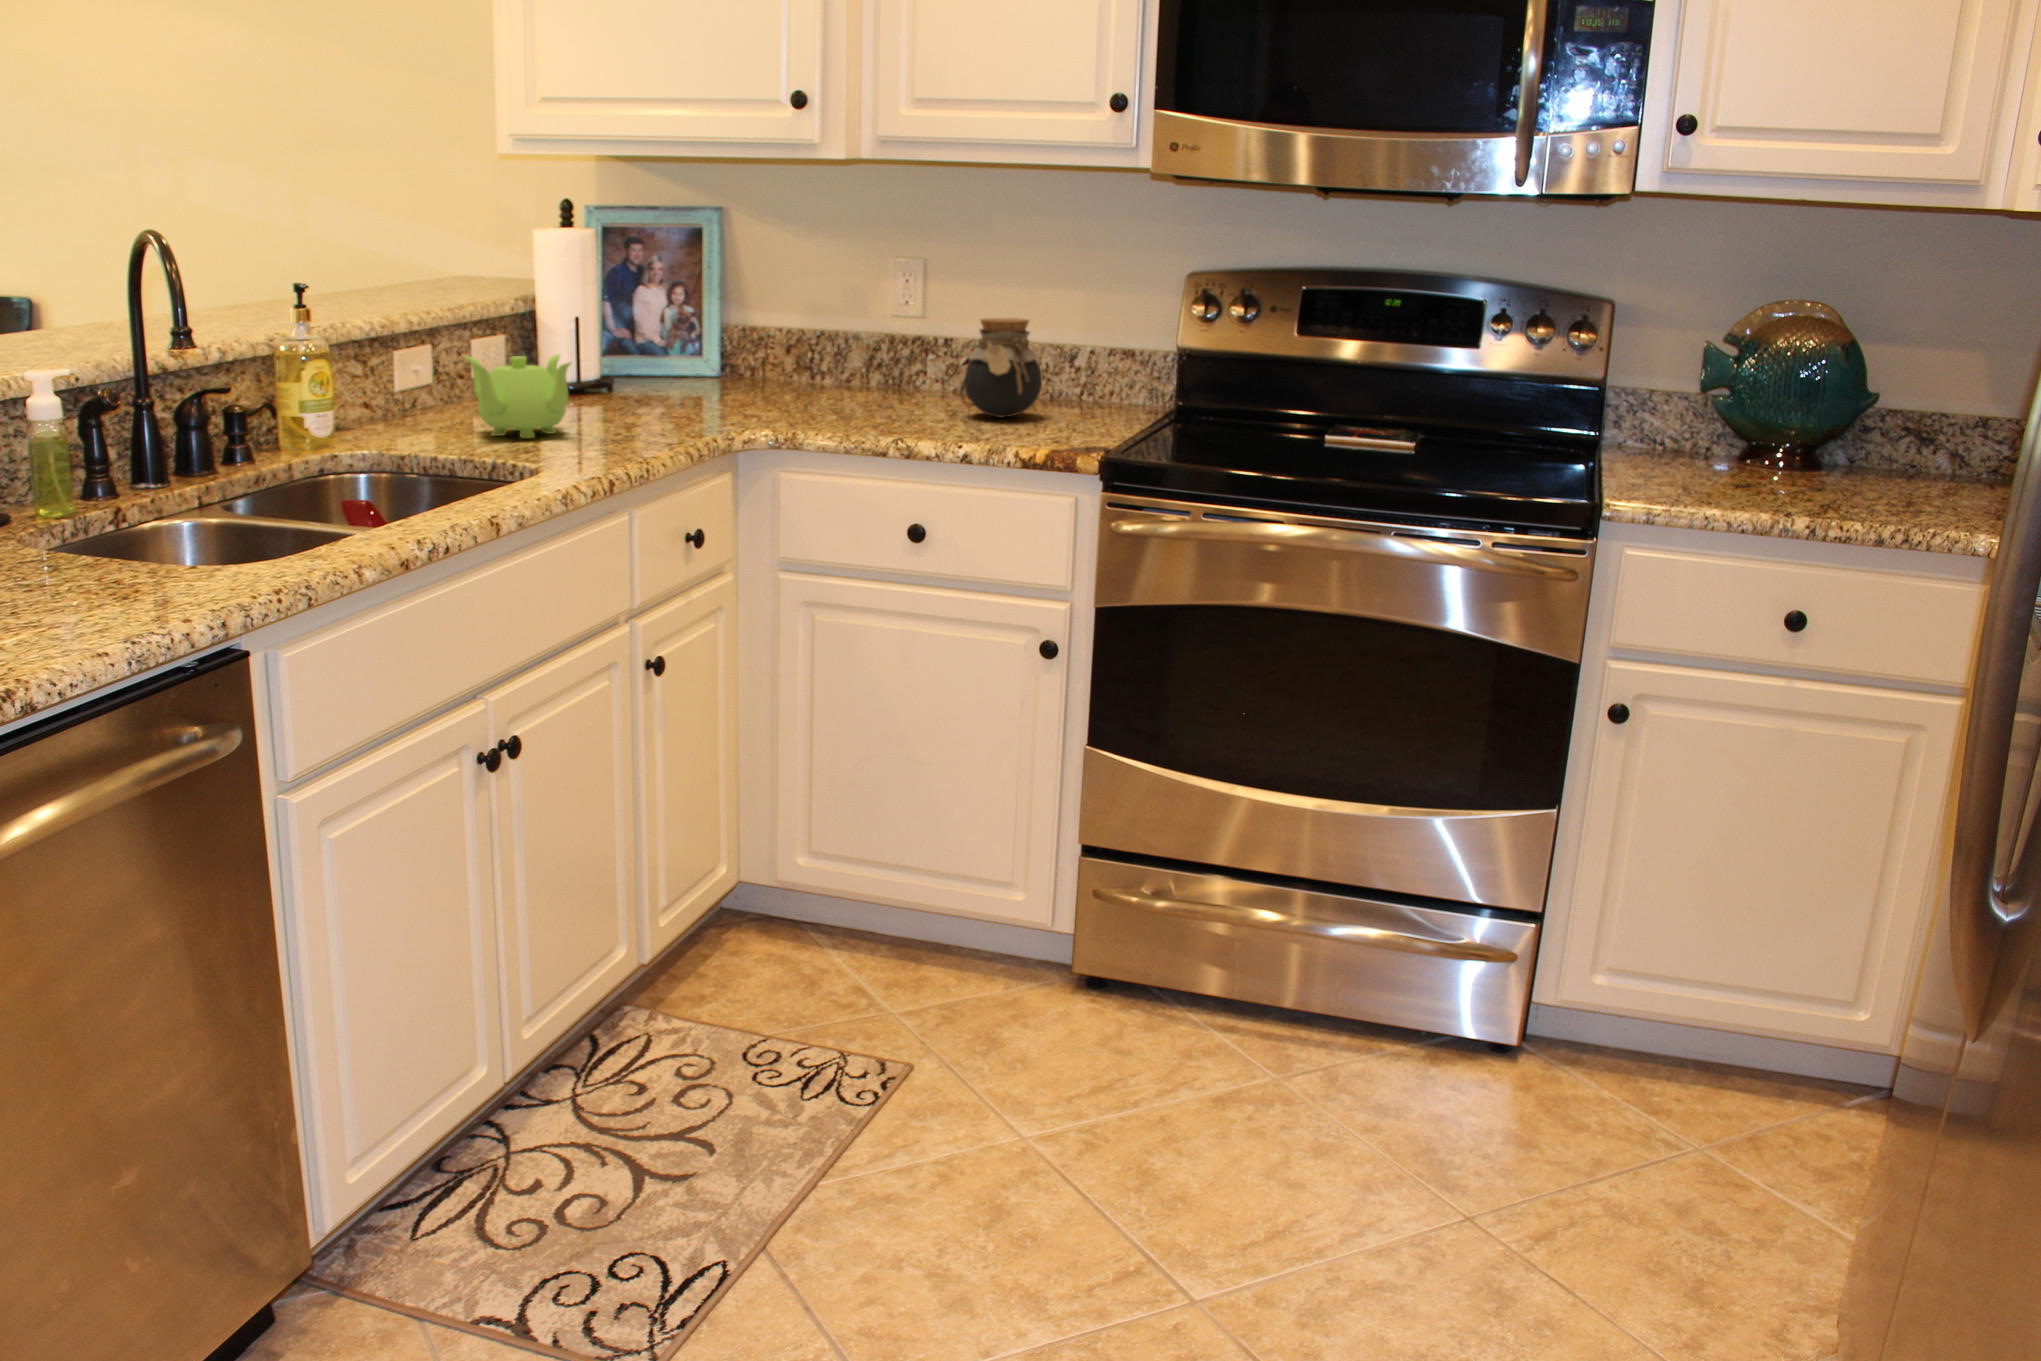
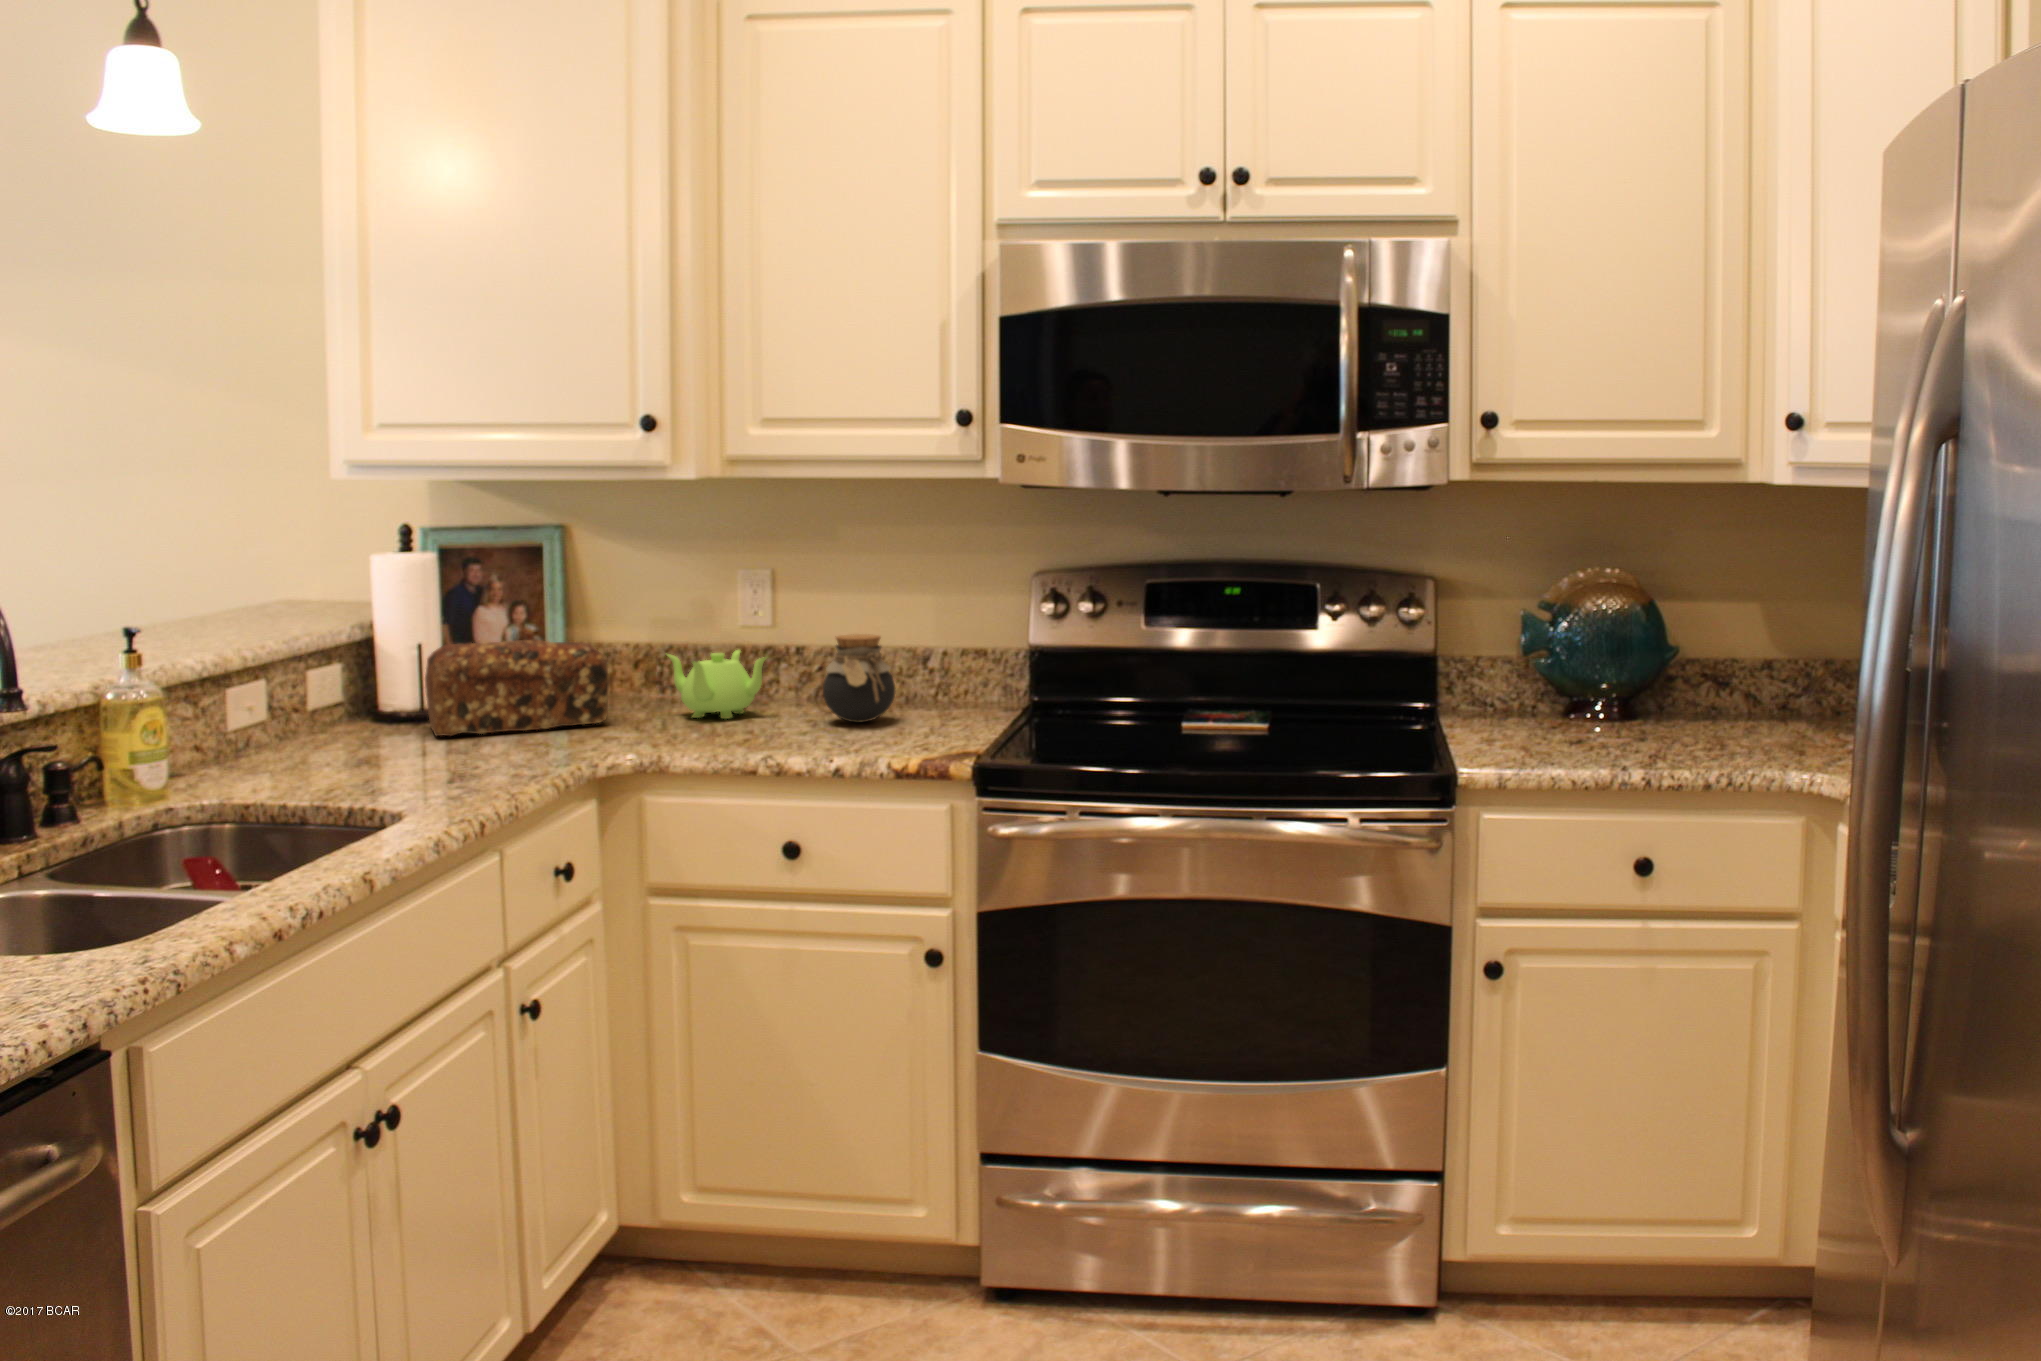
bread loaf: none [576,315,748,411] -> present [425,640,609,736]
teapot: present [465,355,571,438] -> present [667,650,766,719]

